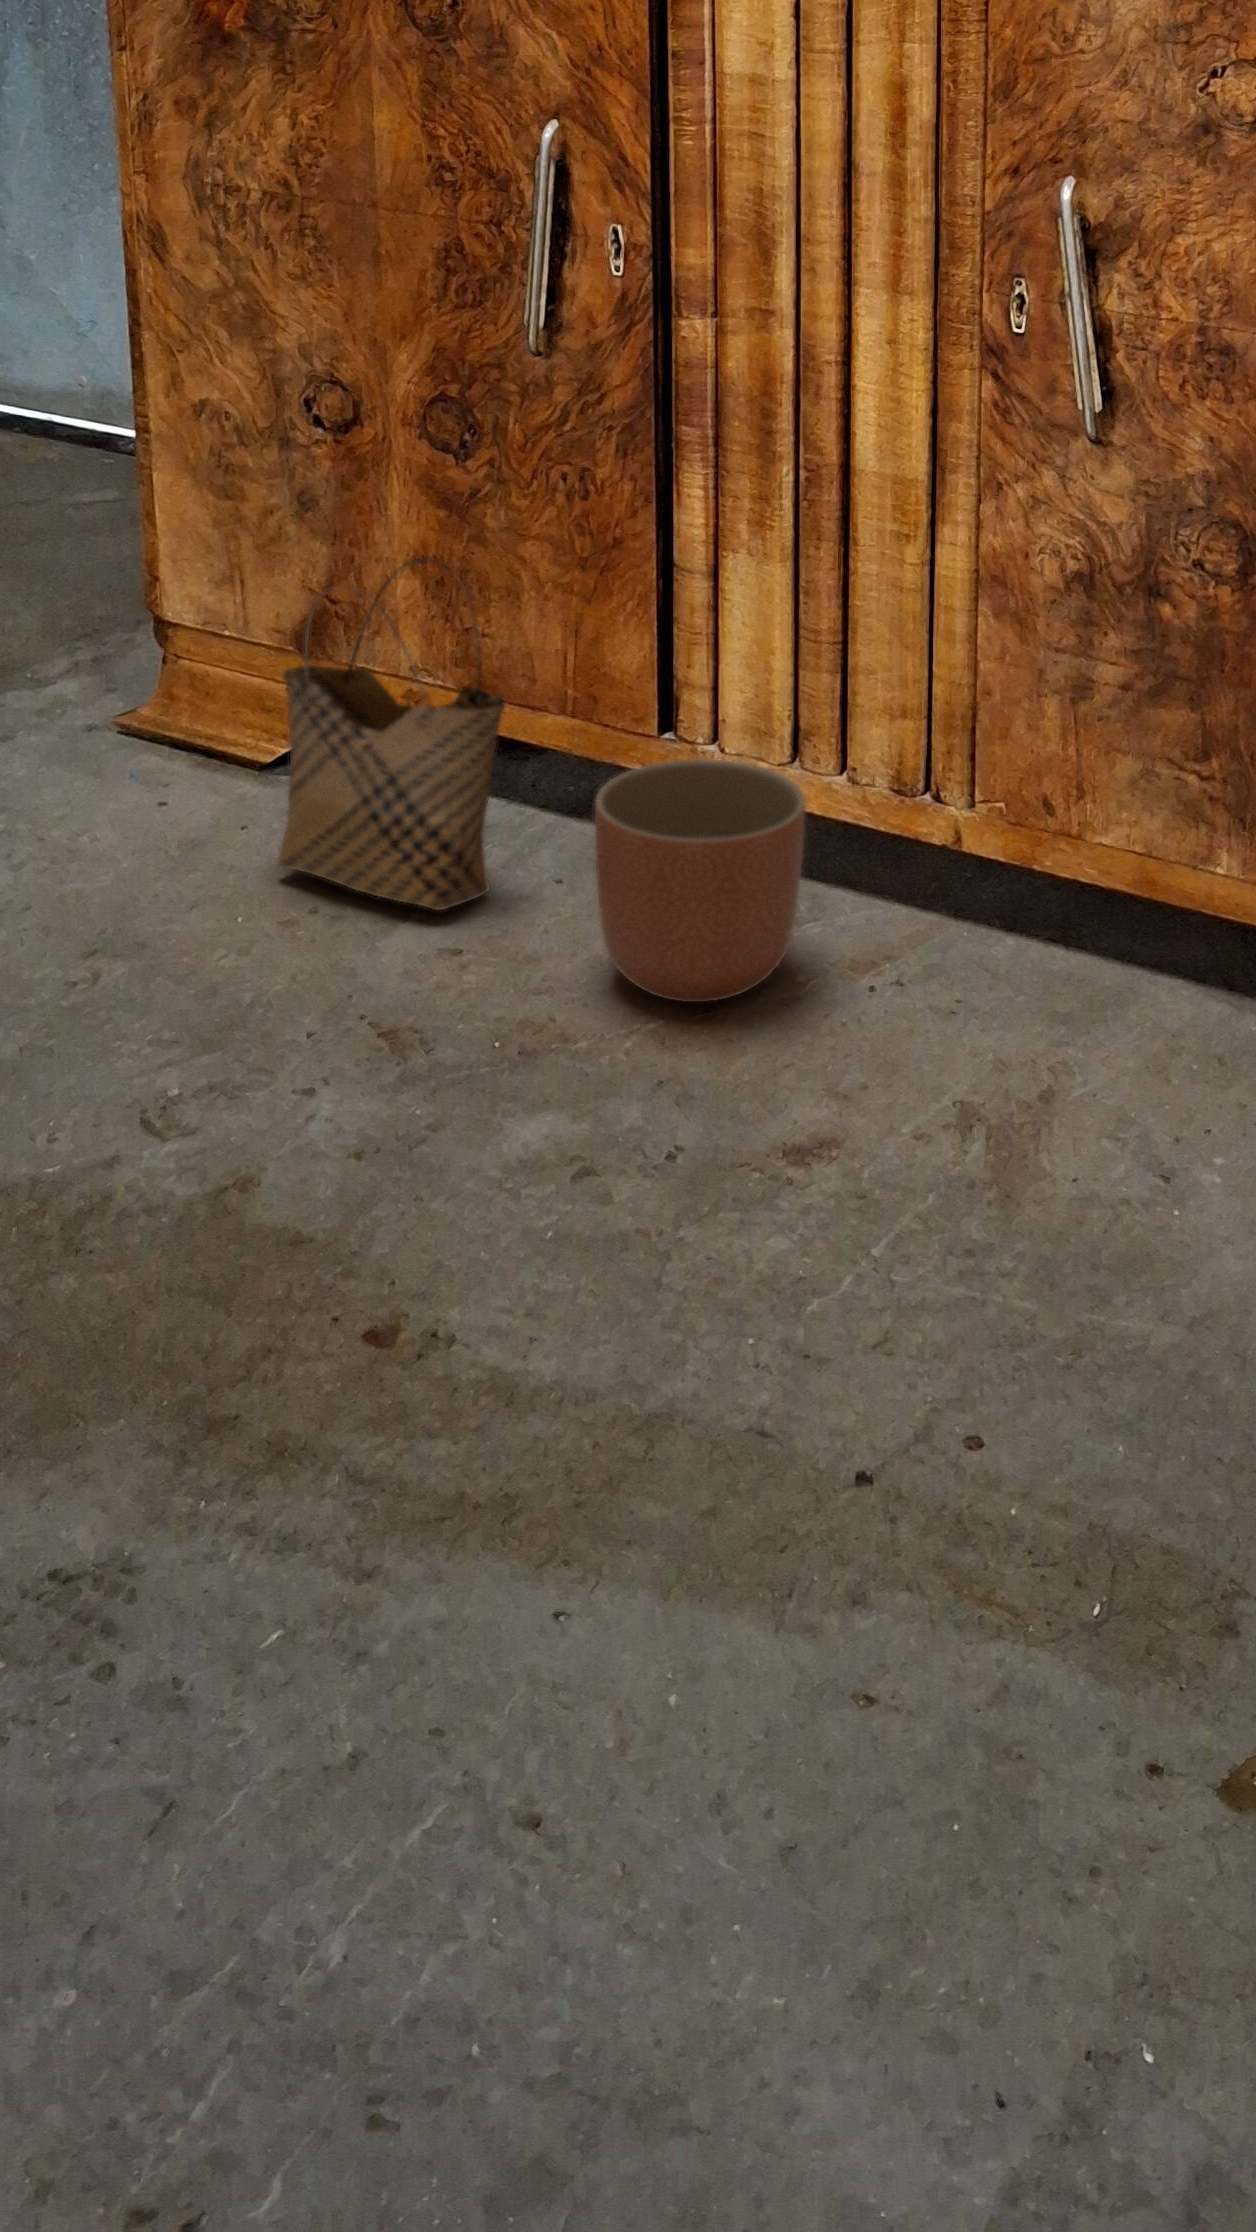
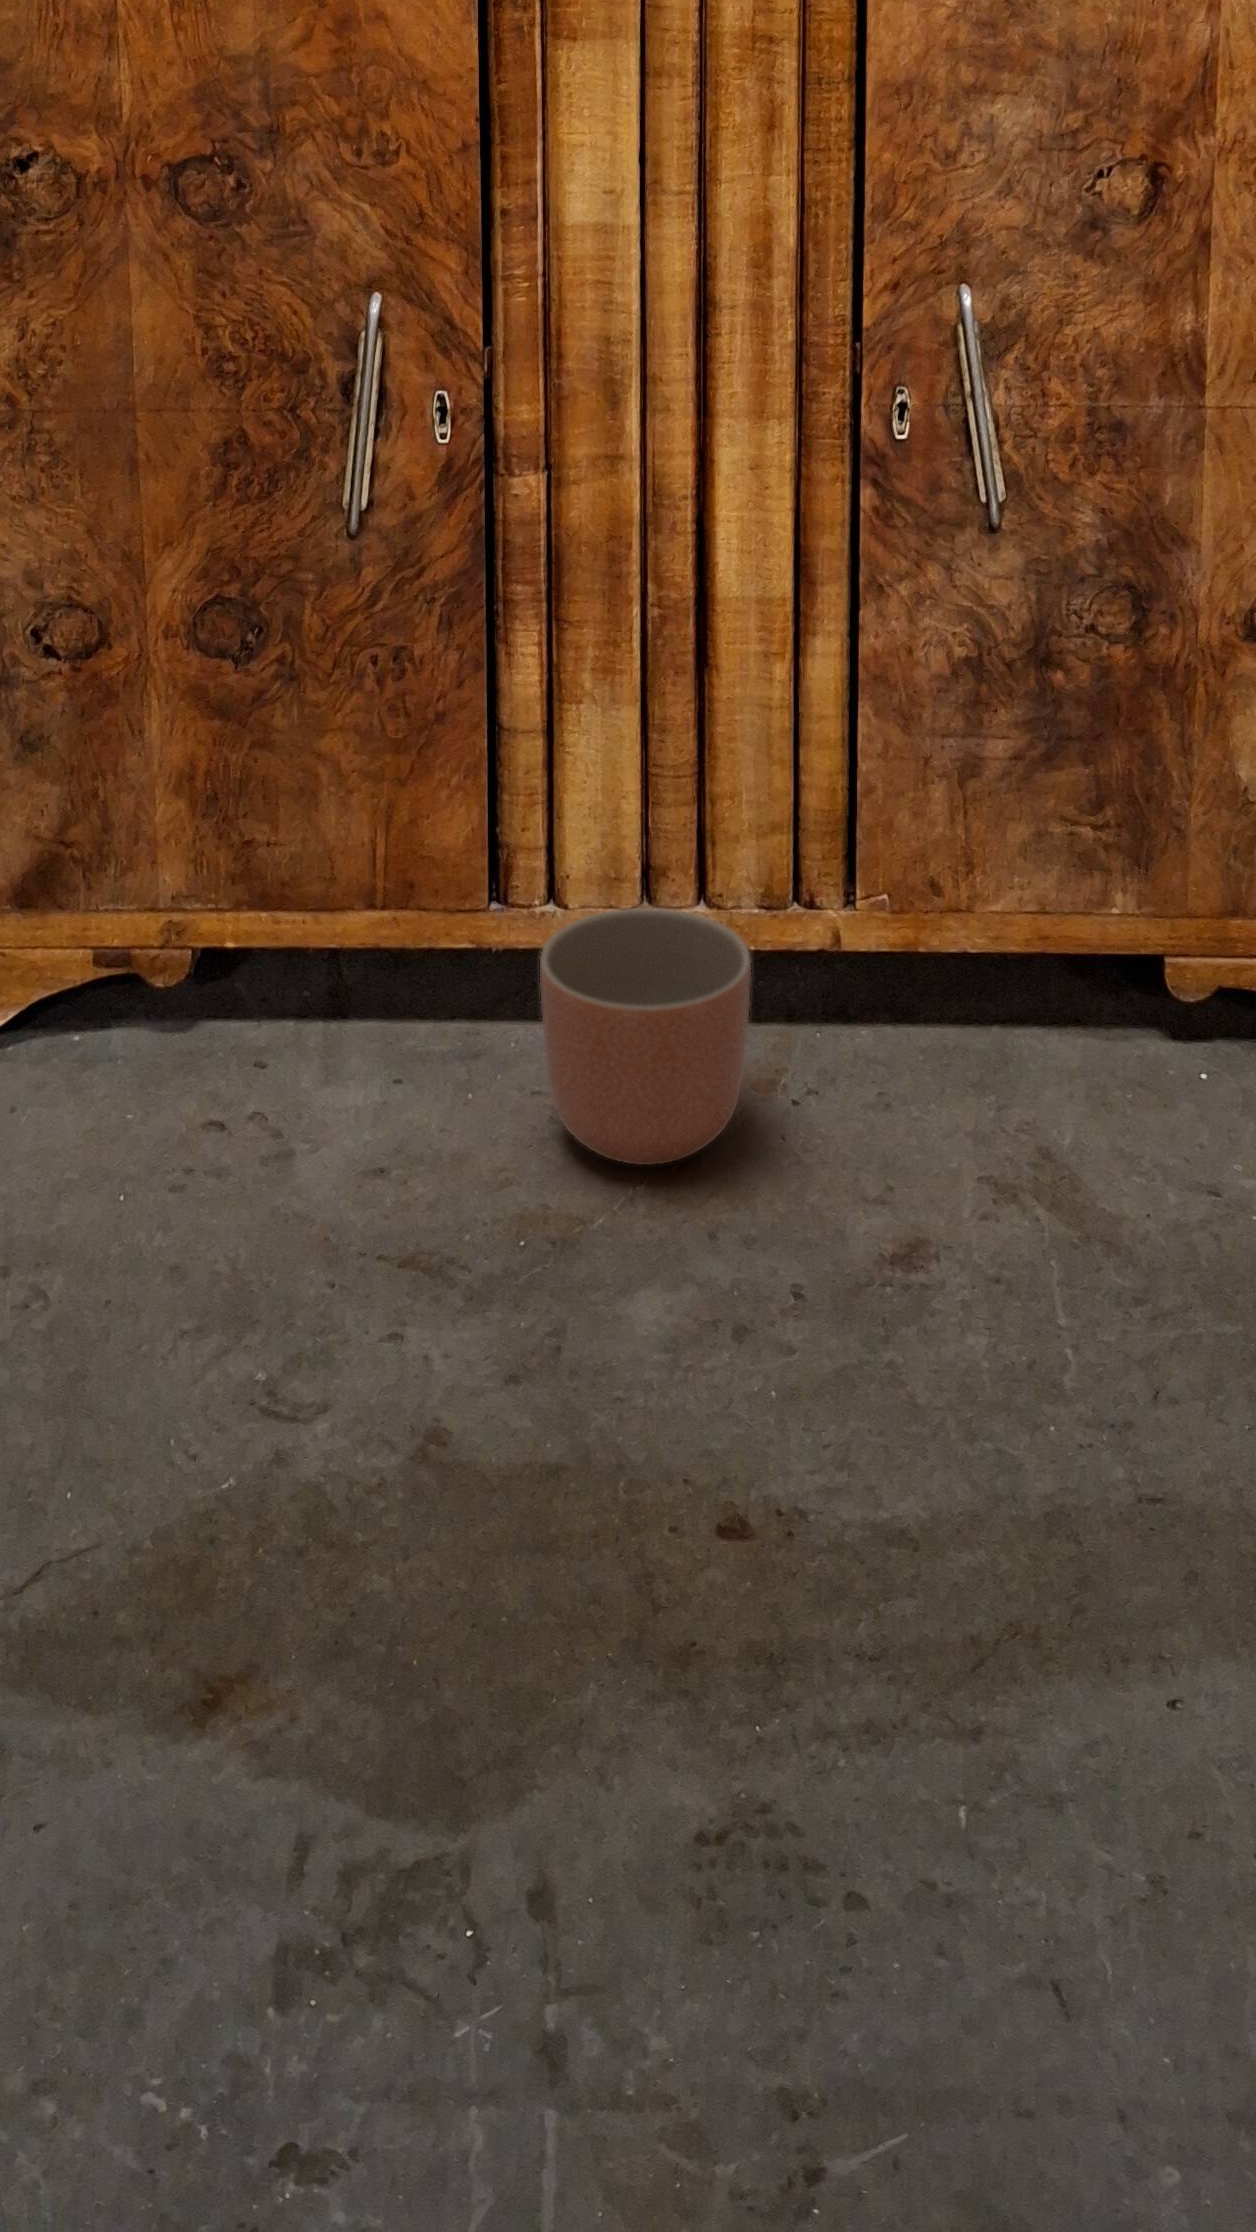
woven basket: present [277,558,505,910] -> none [114,771,378,1140]

